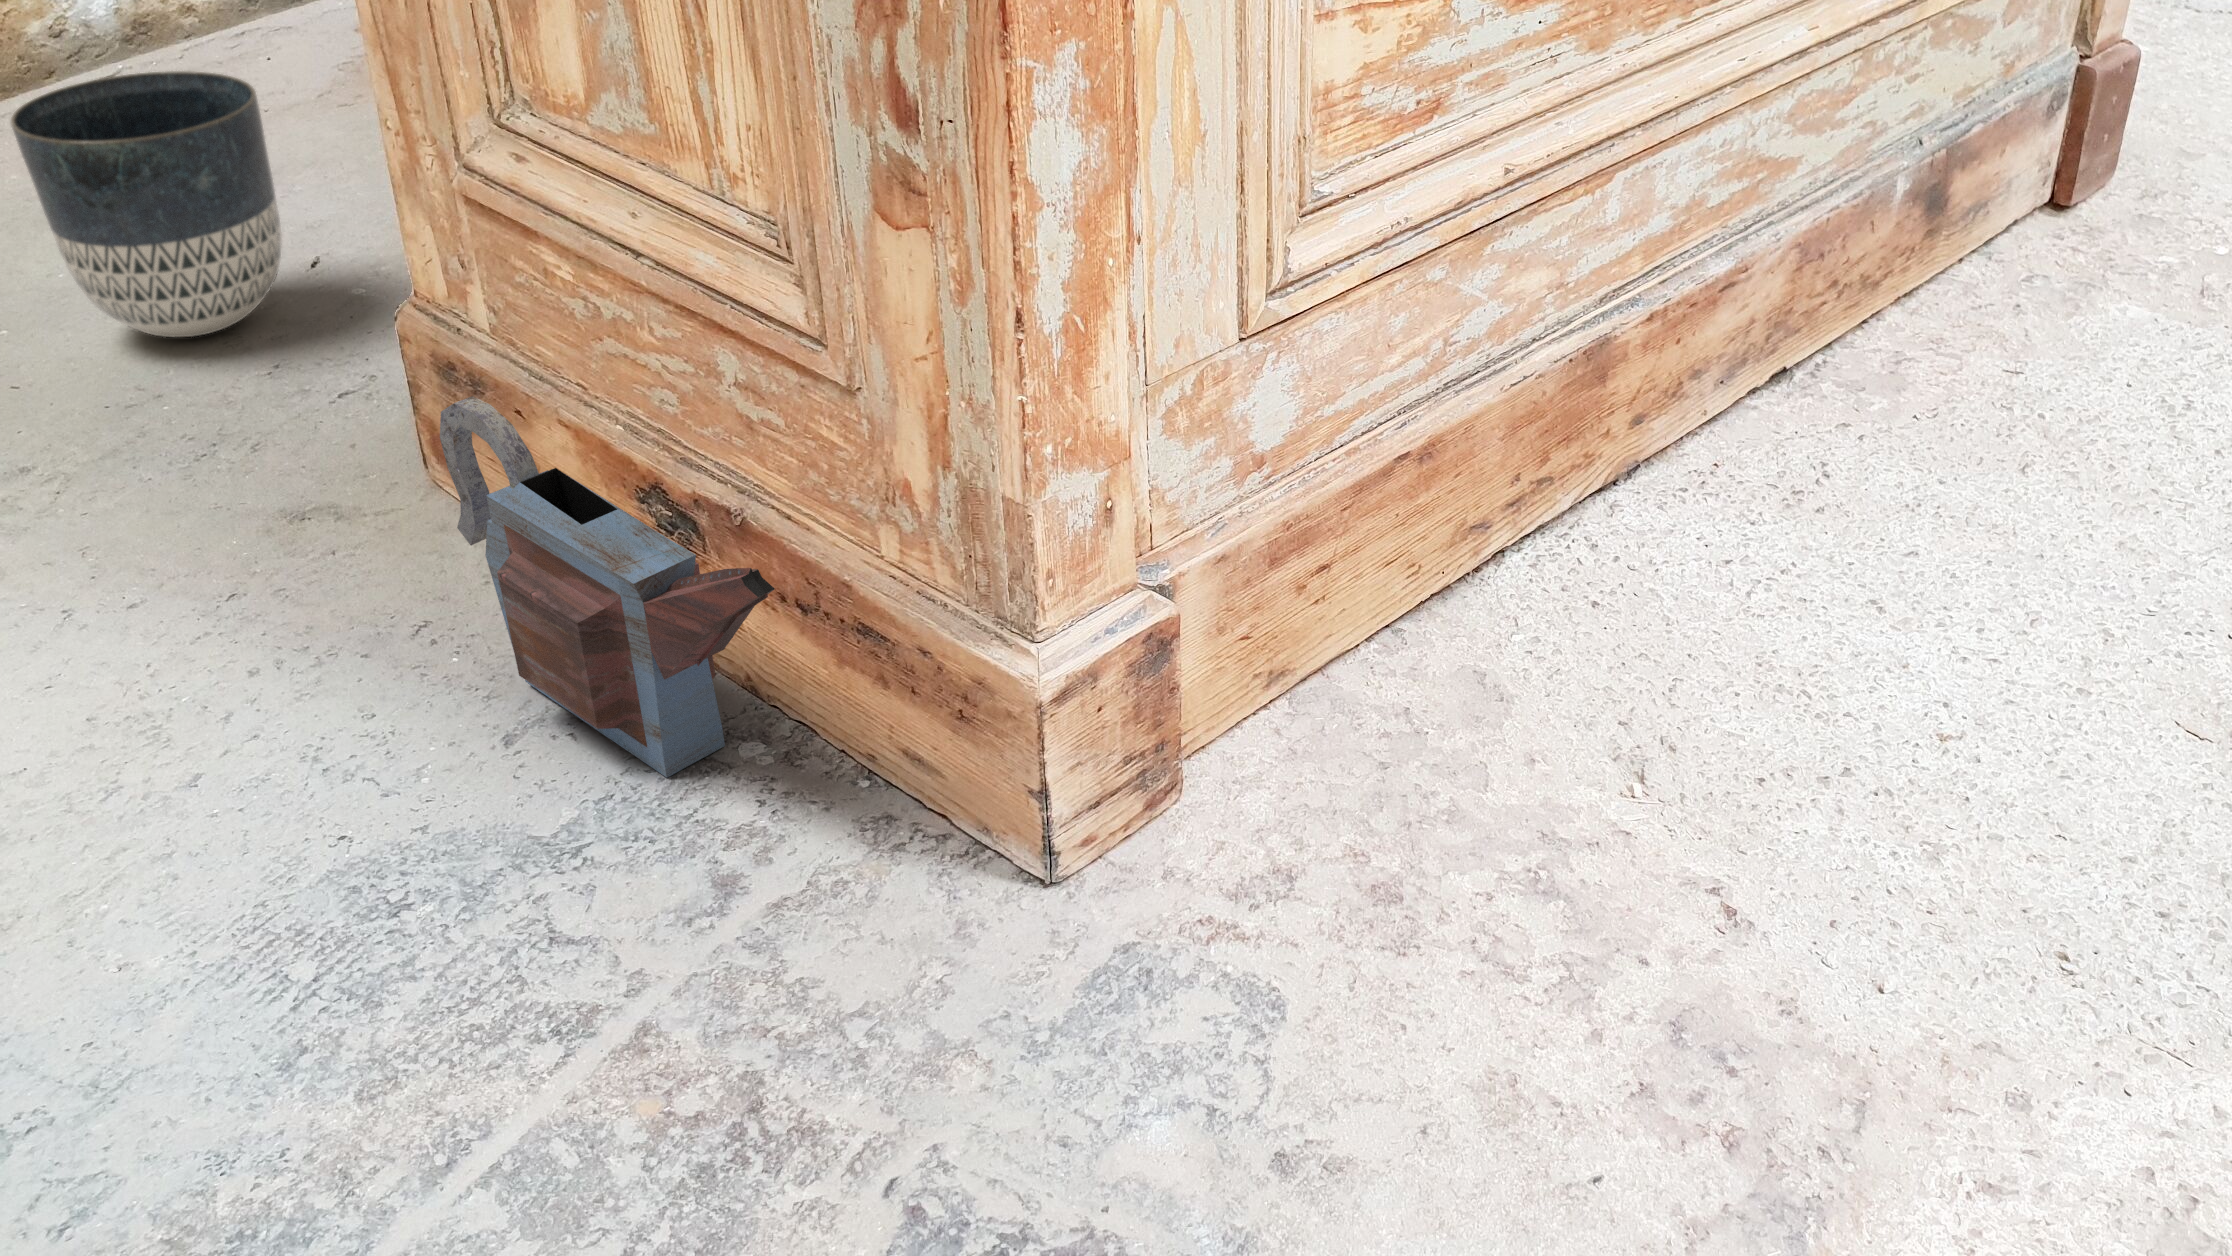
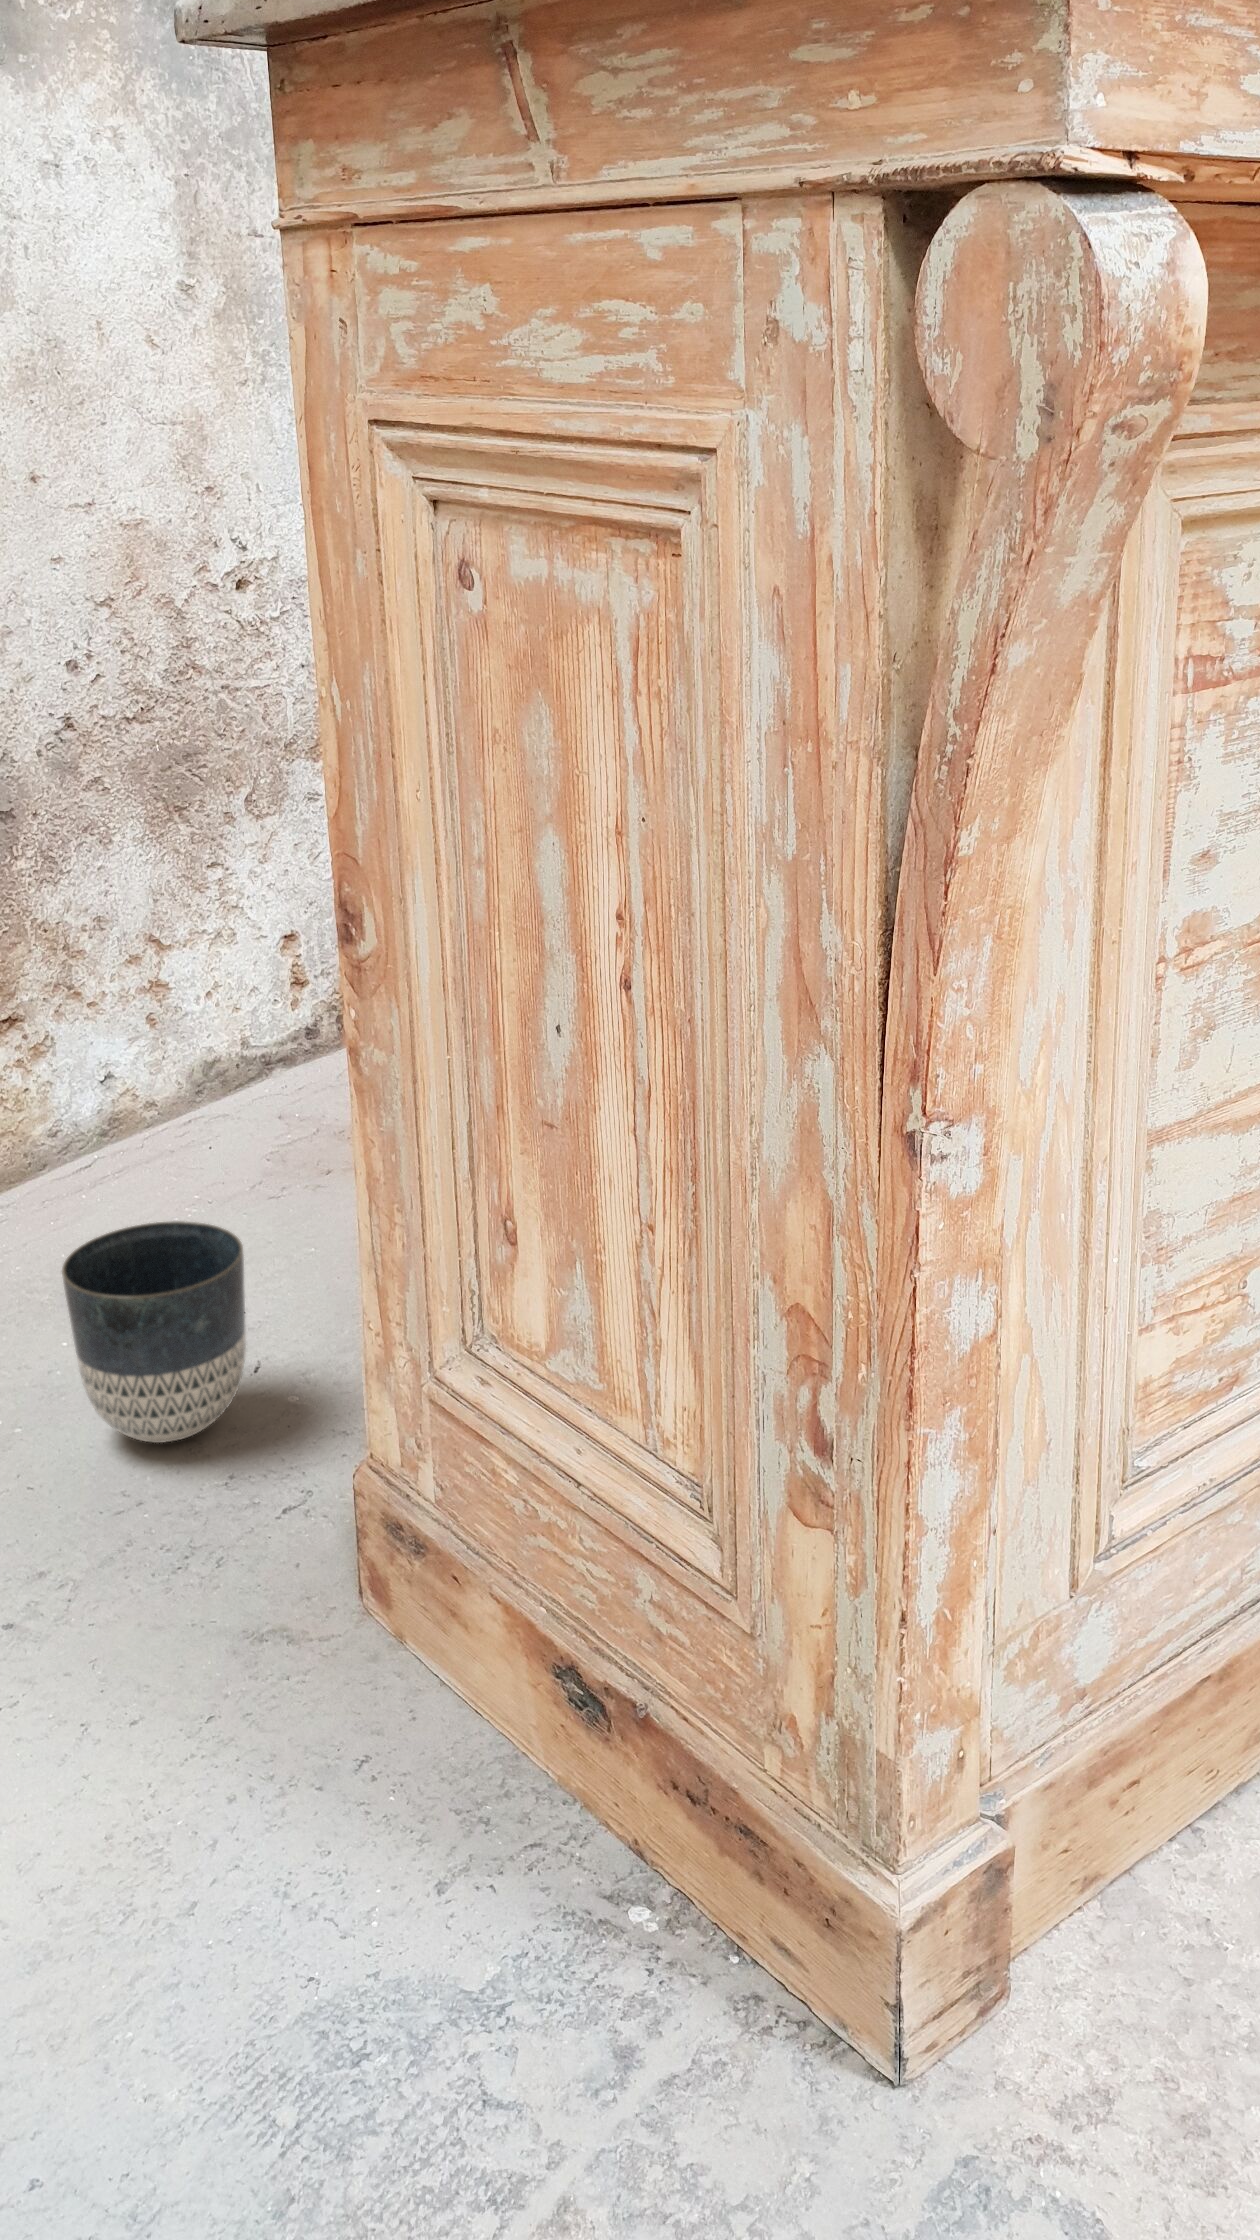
watering can: present [440,396,775,777] -> none [403,1584,685,1939]

